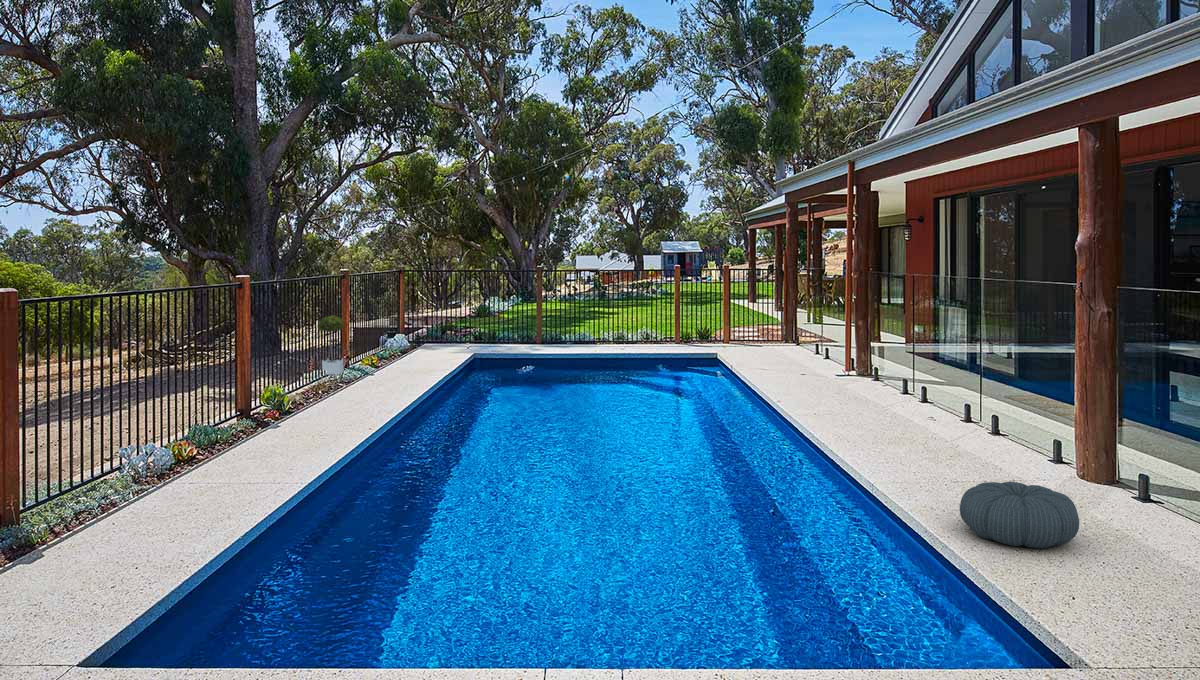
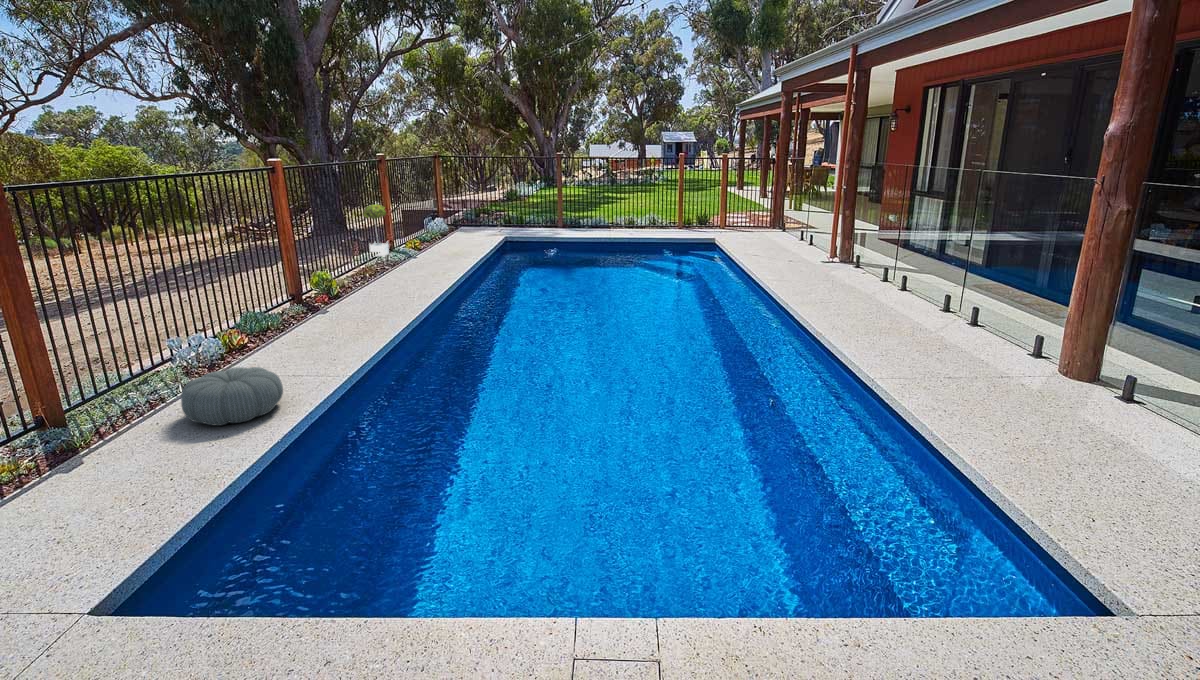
pouf: present [960,482,1079,548] -> present [181,367,283,426]

